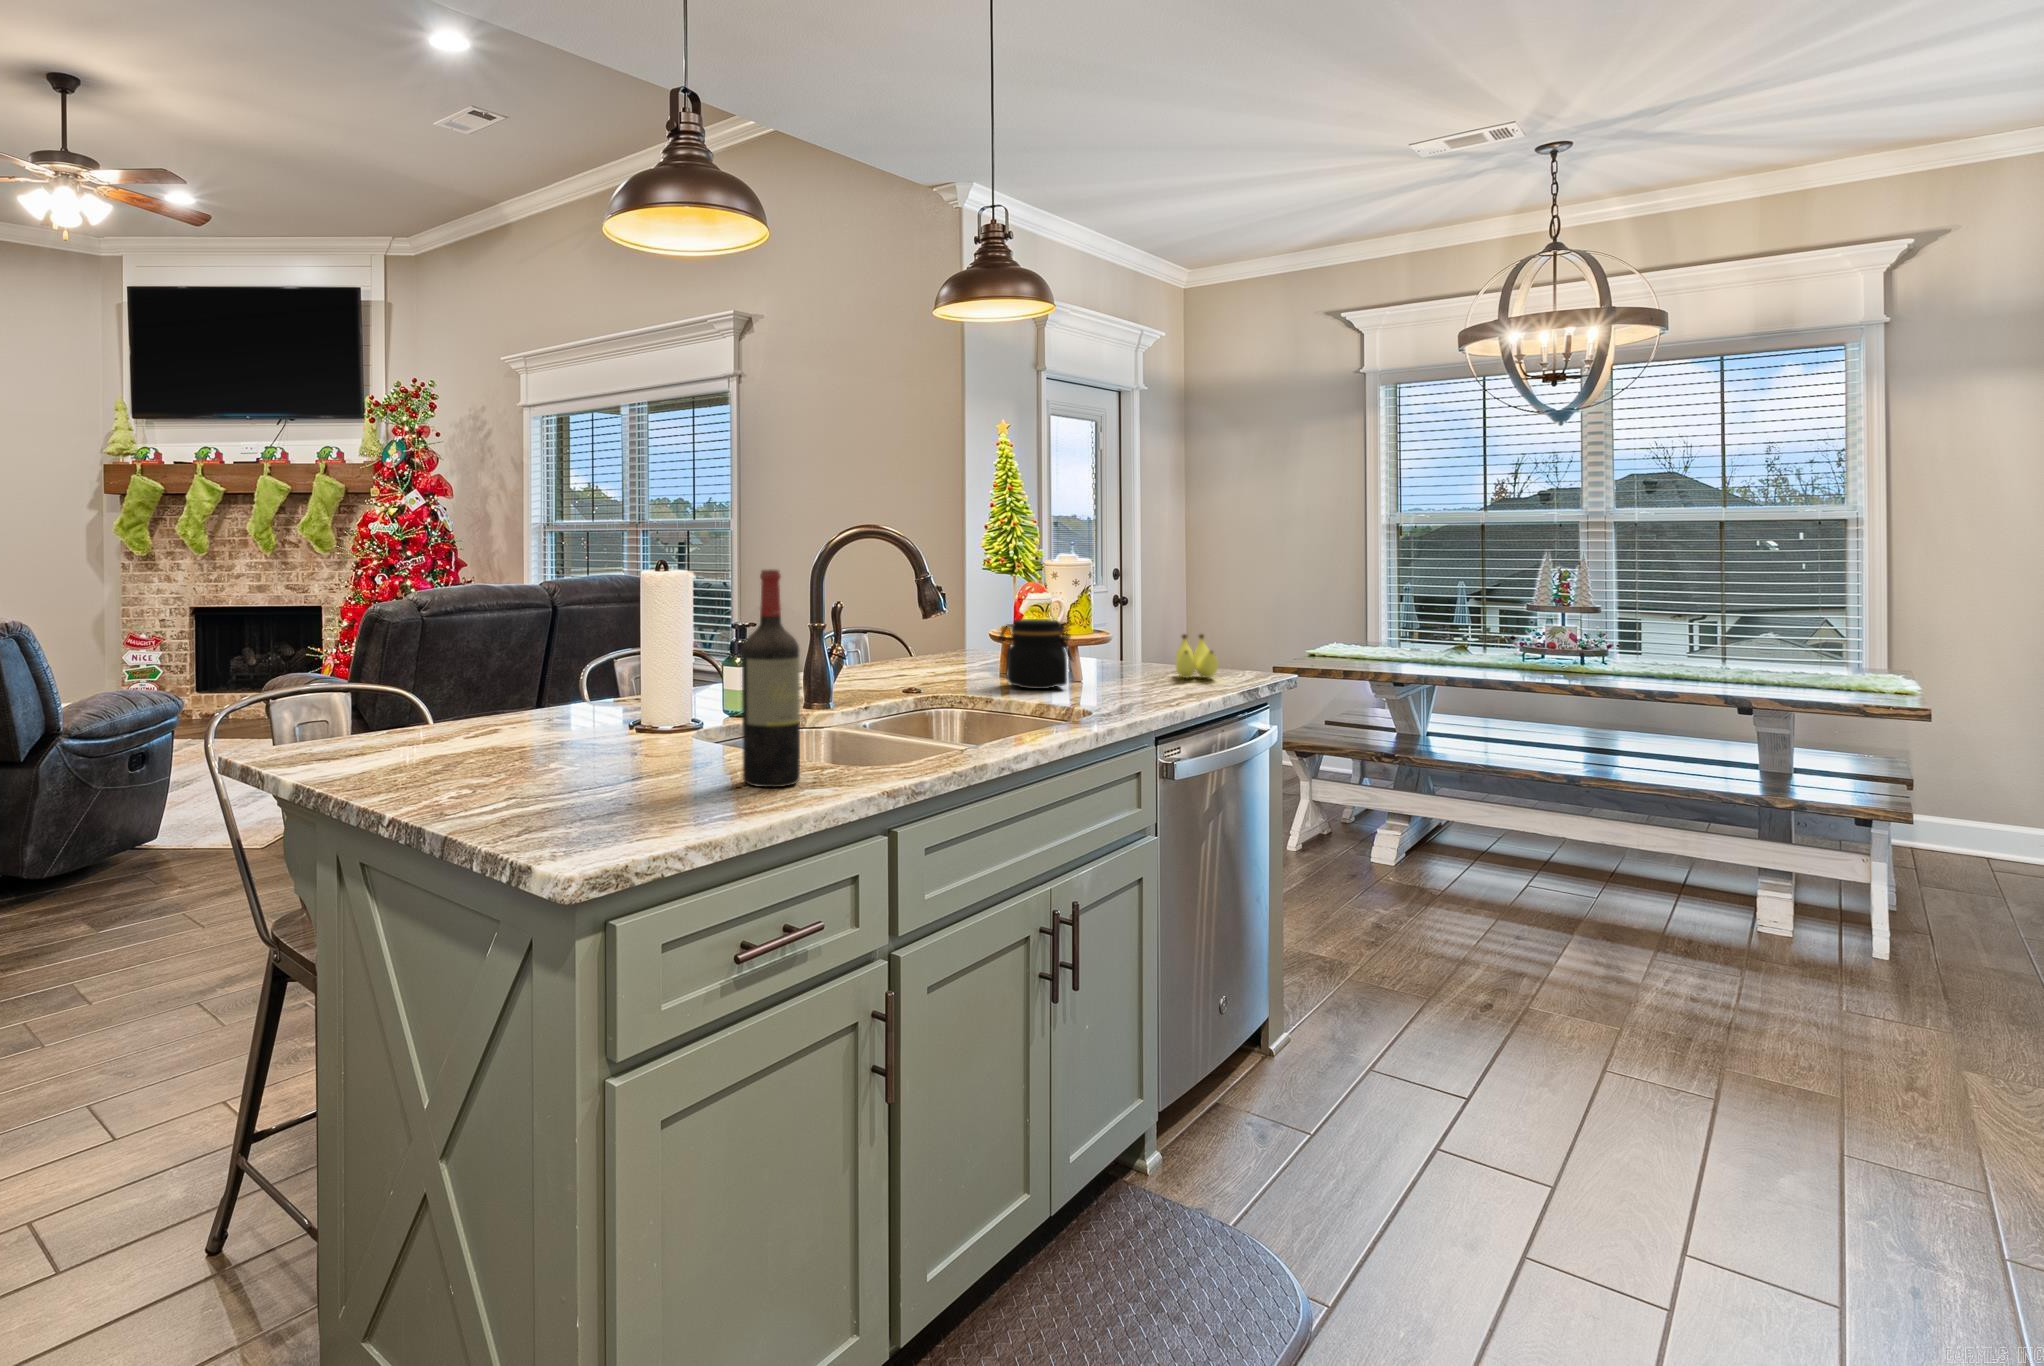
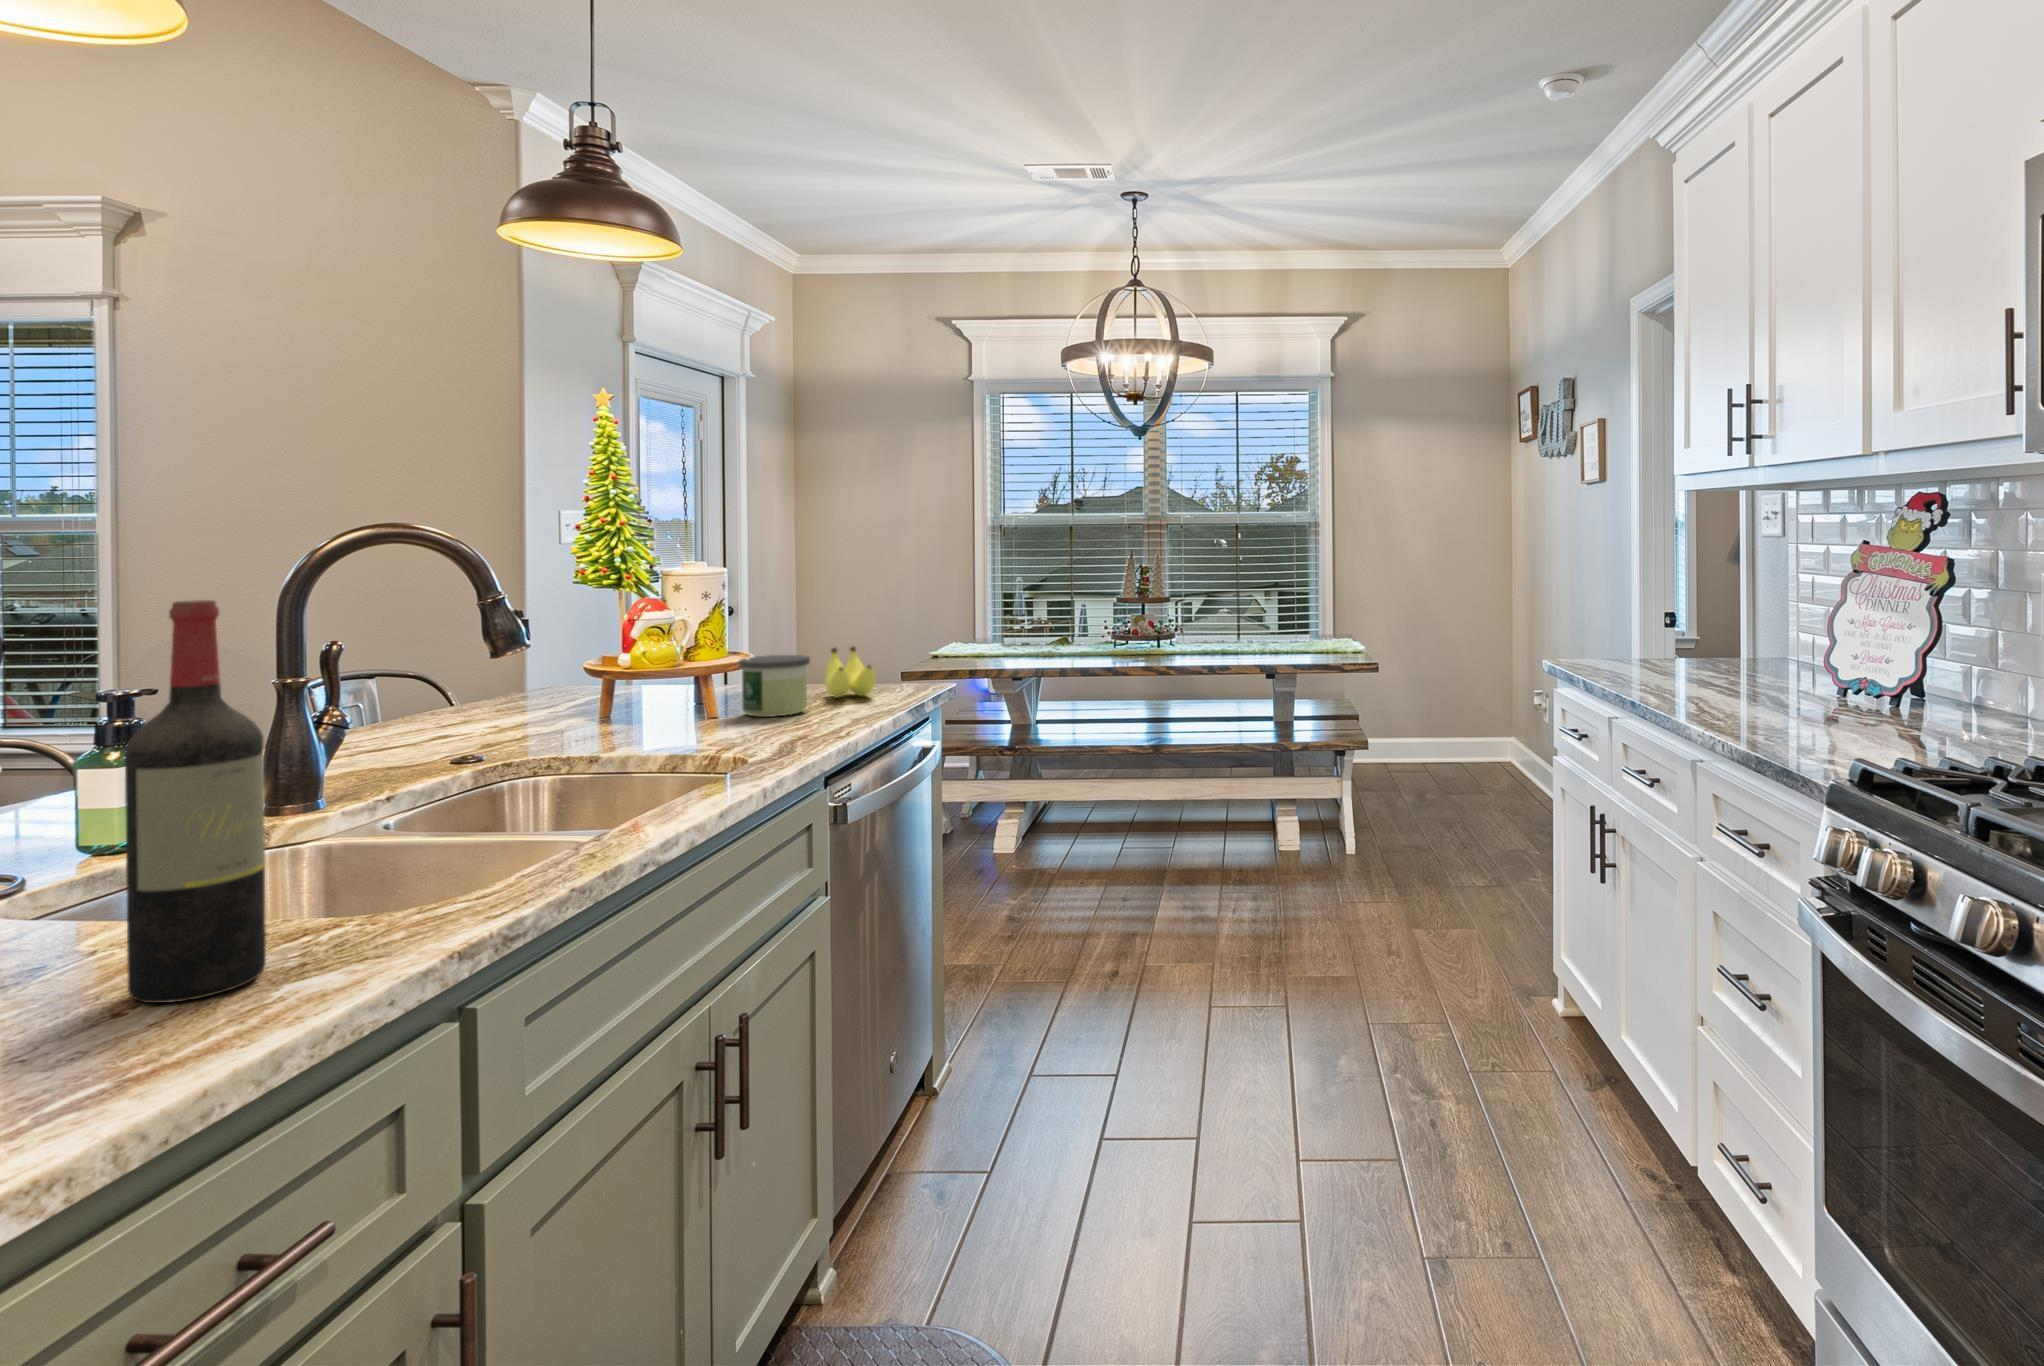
jar: present [999,619,1073,689] -> none [604,642,709,732]
candle: none [1099,636,1157,687] -> present [739,655,810,717]

